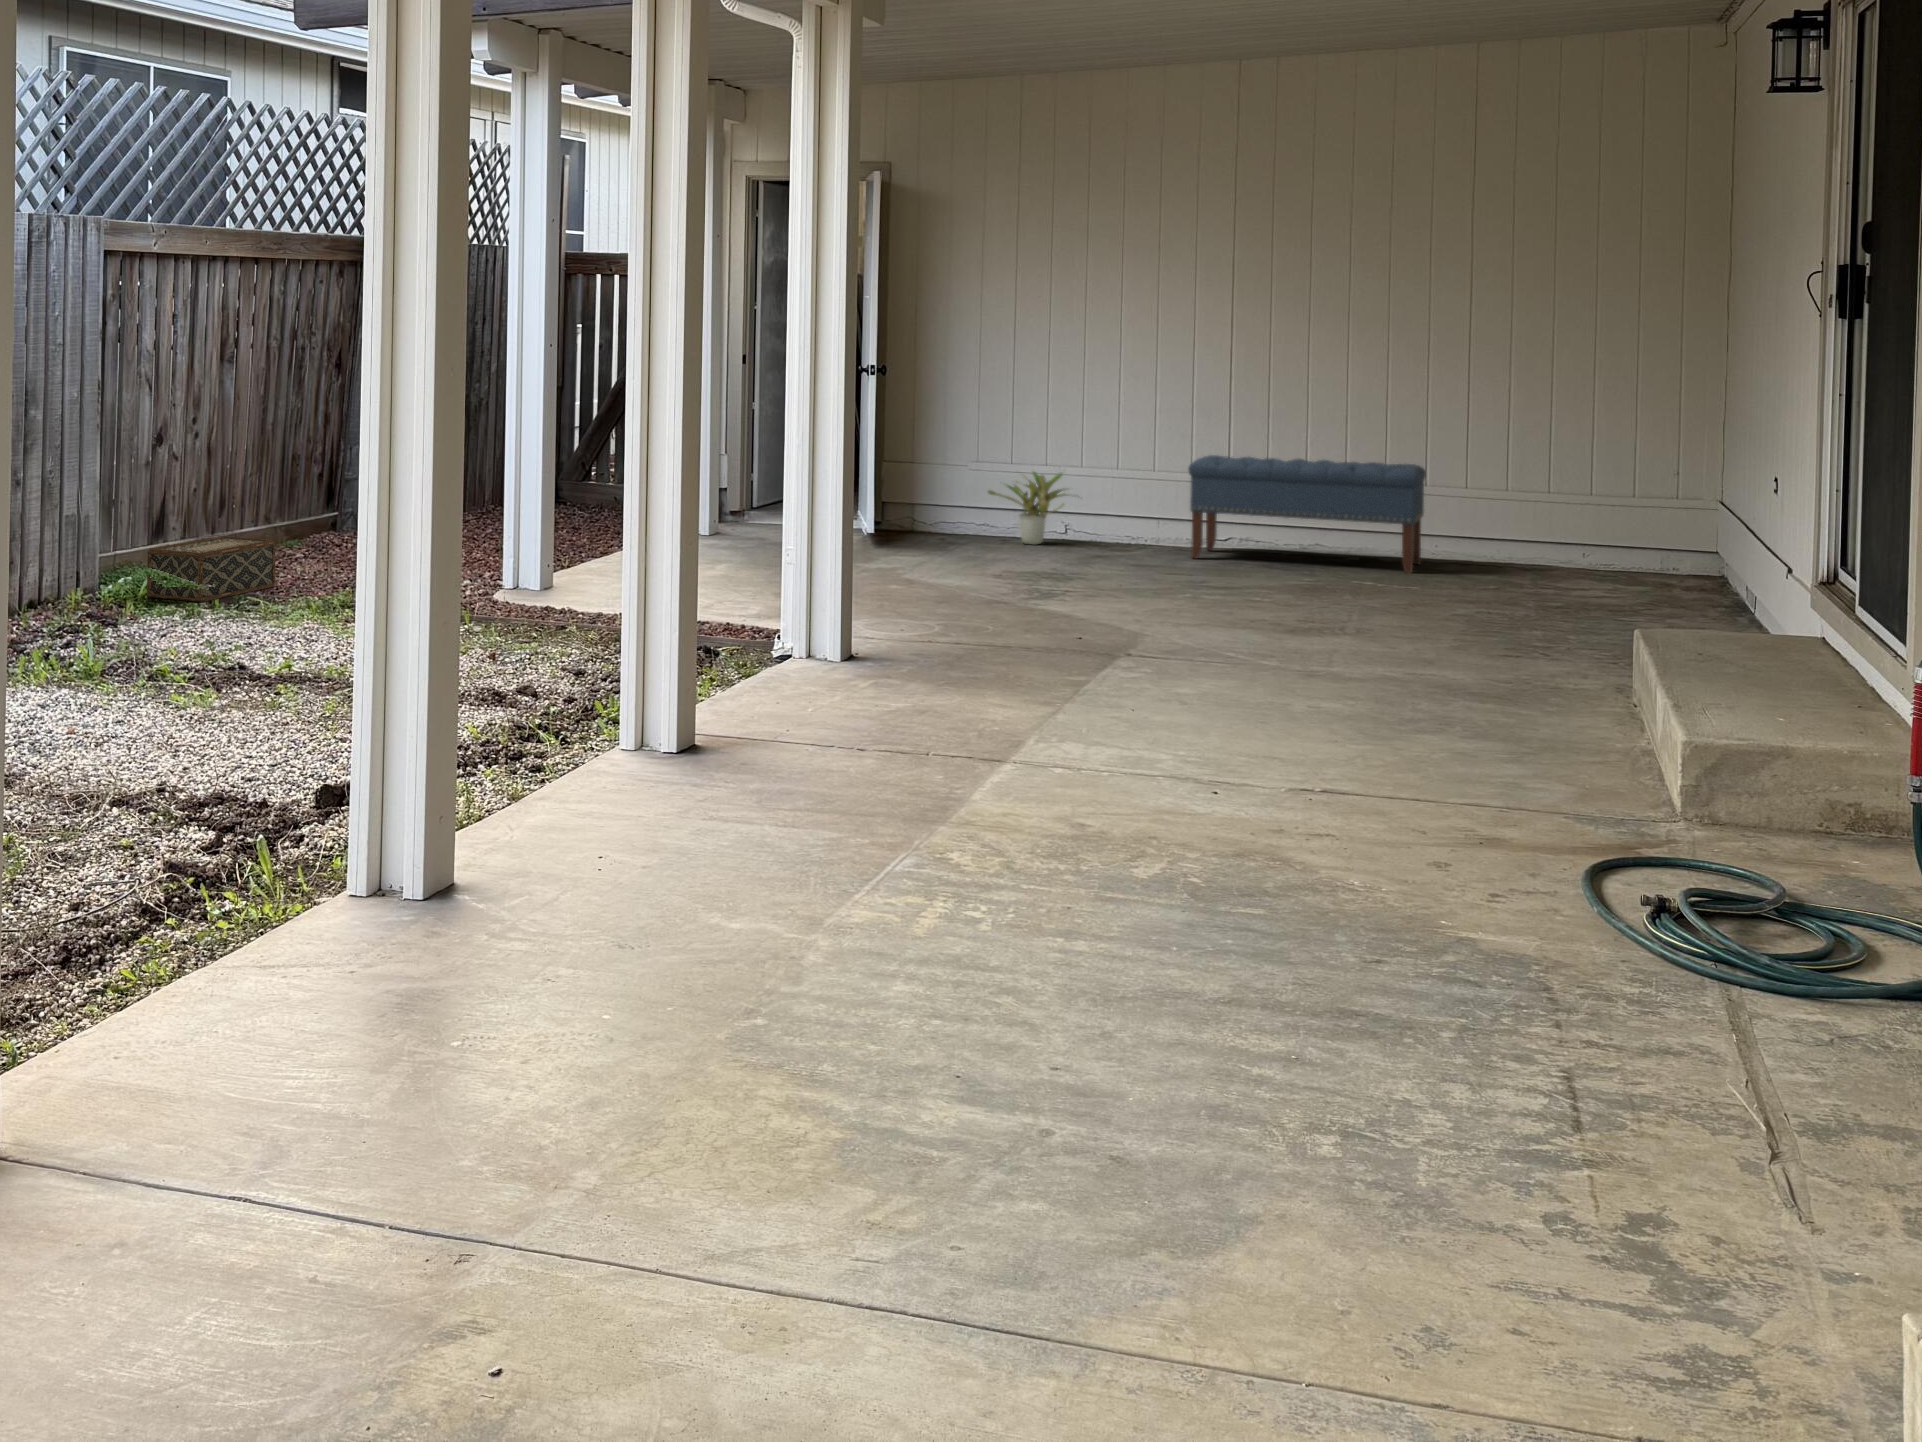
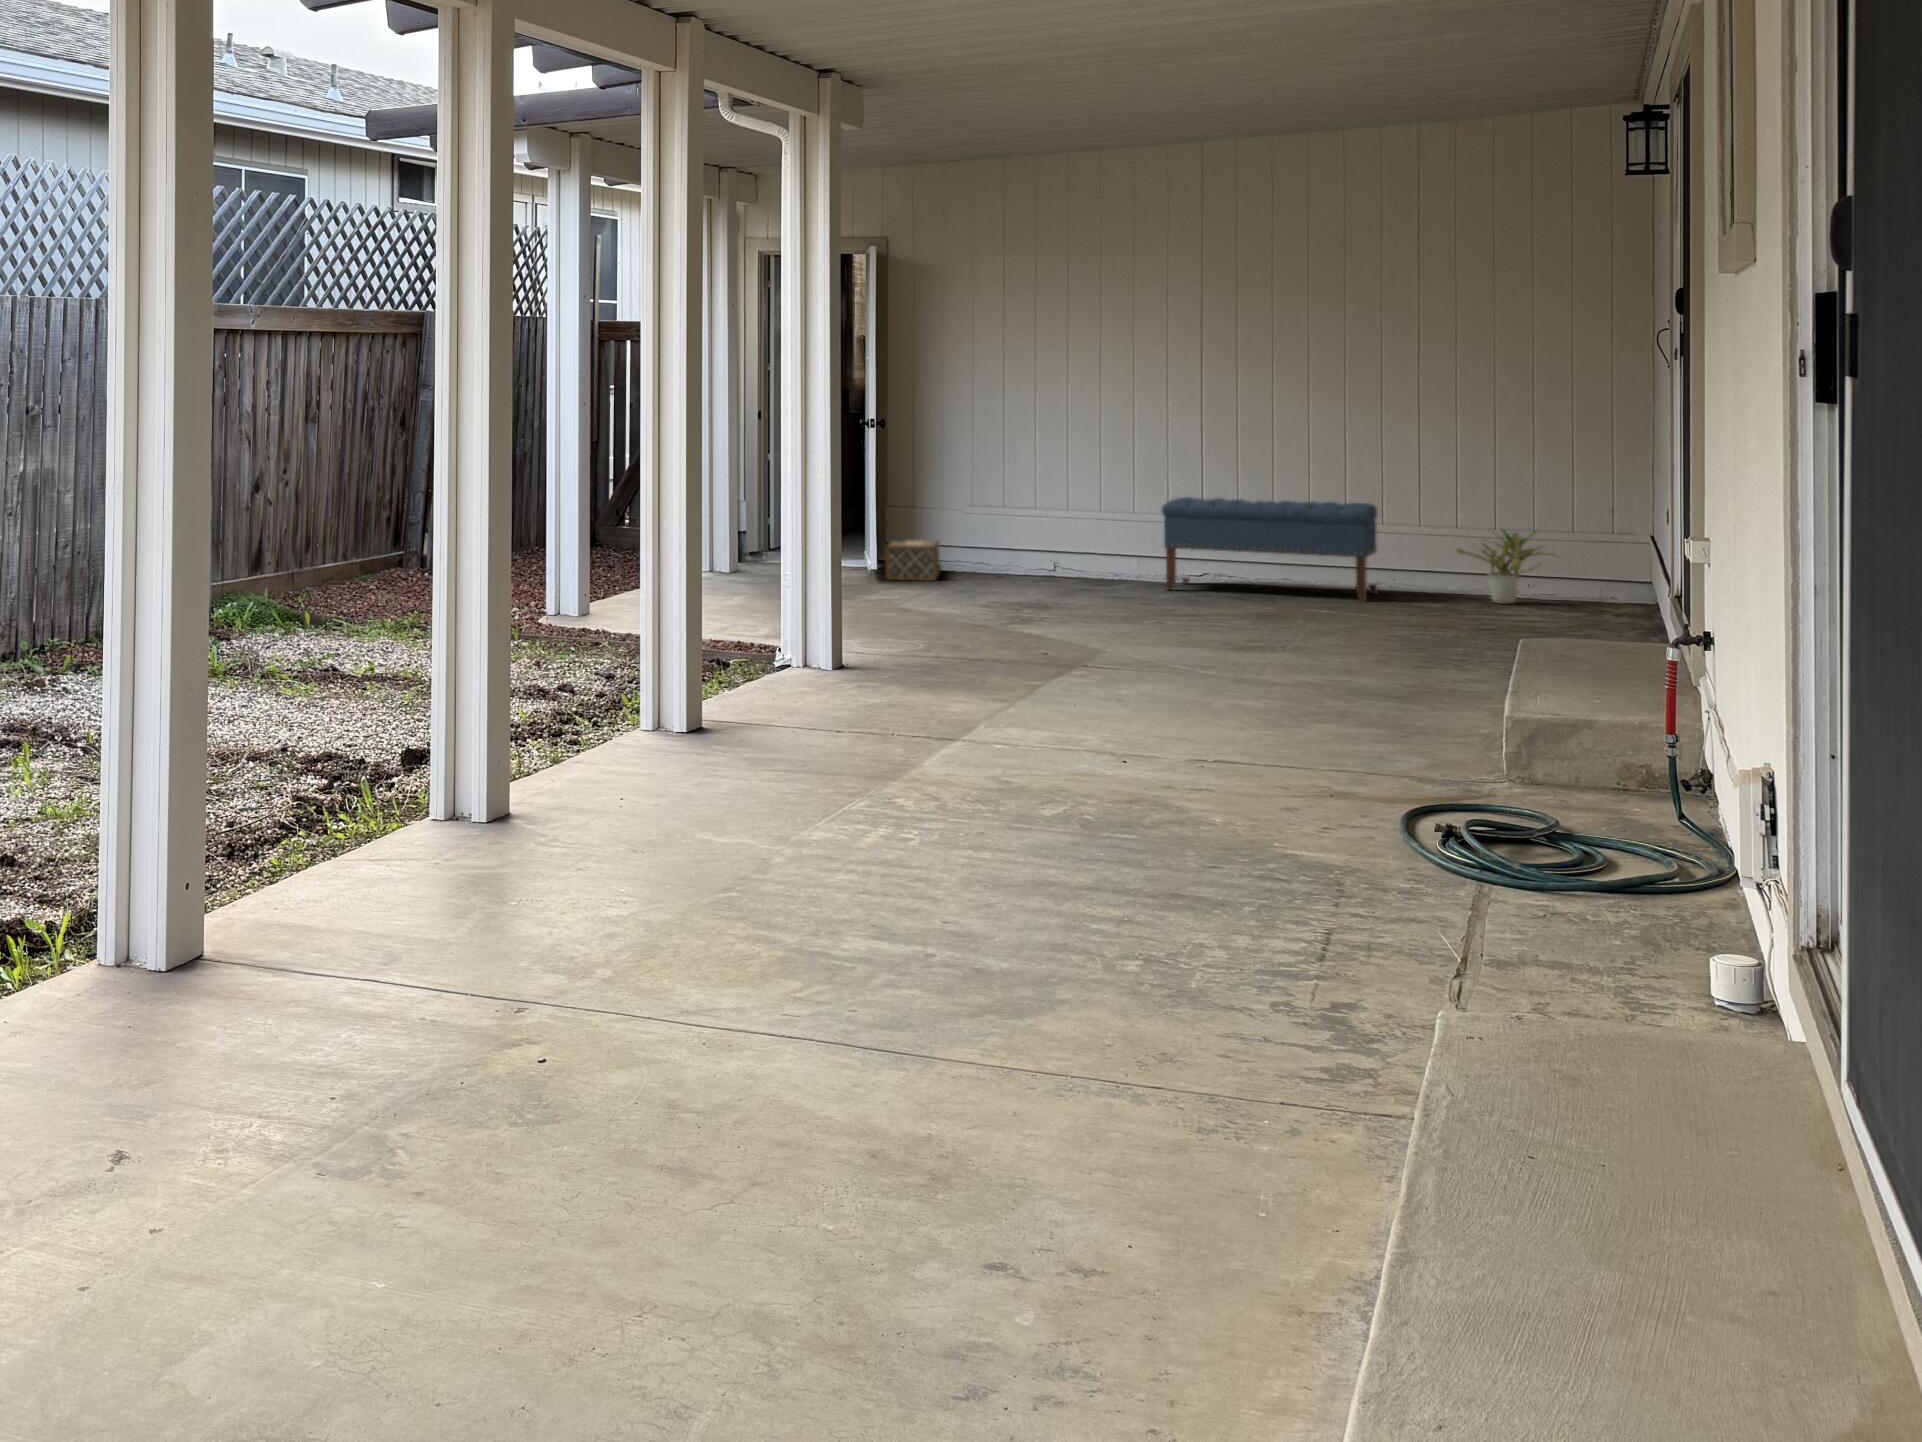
potted plant: present [988,472,1078,545] -> present [1457,529,1541,604]
woven basket: present [147,536,275,602] -> present [886,540,941,581]

